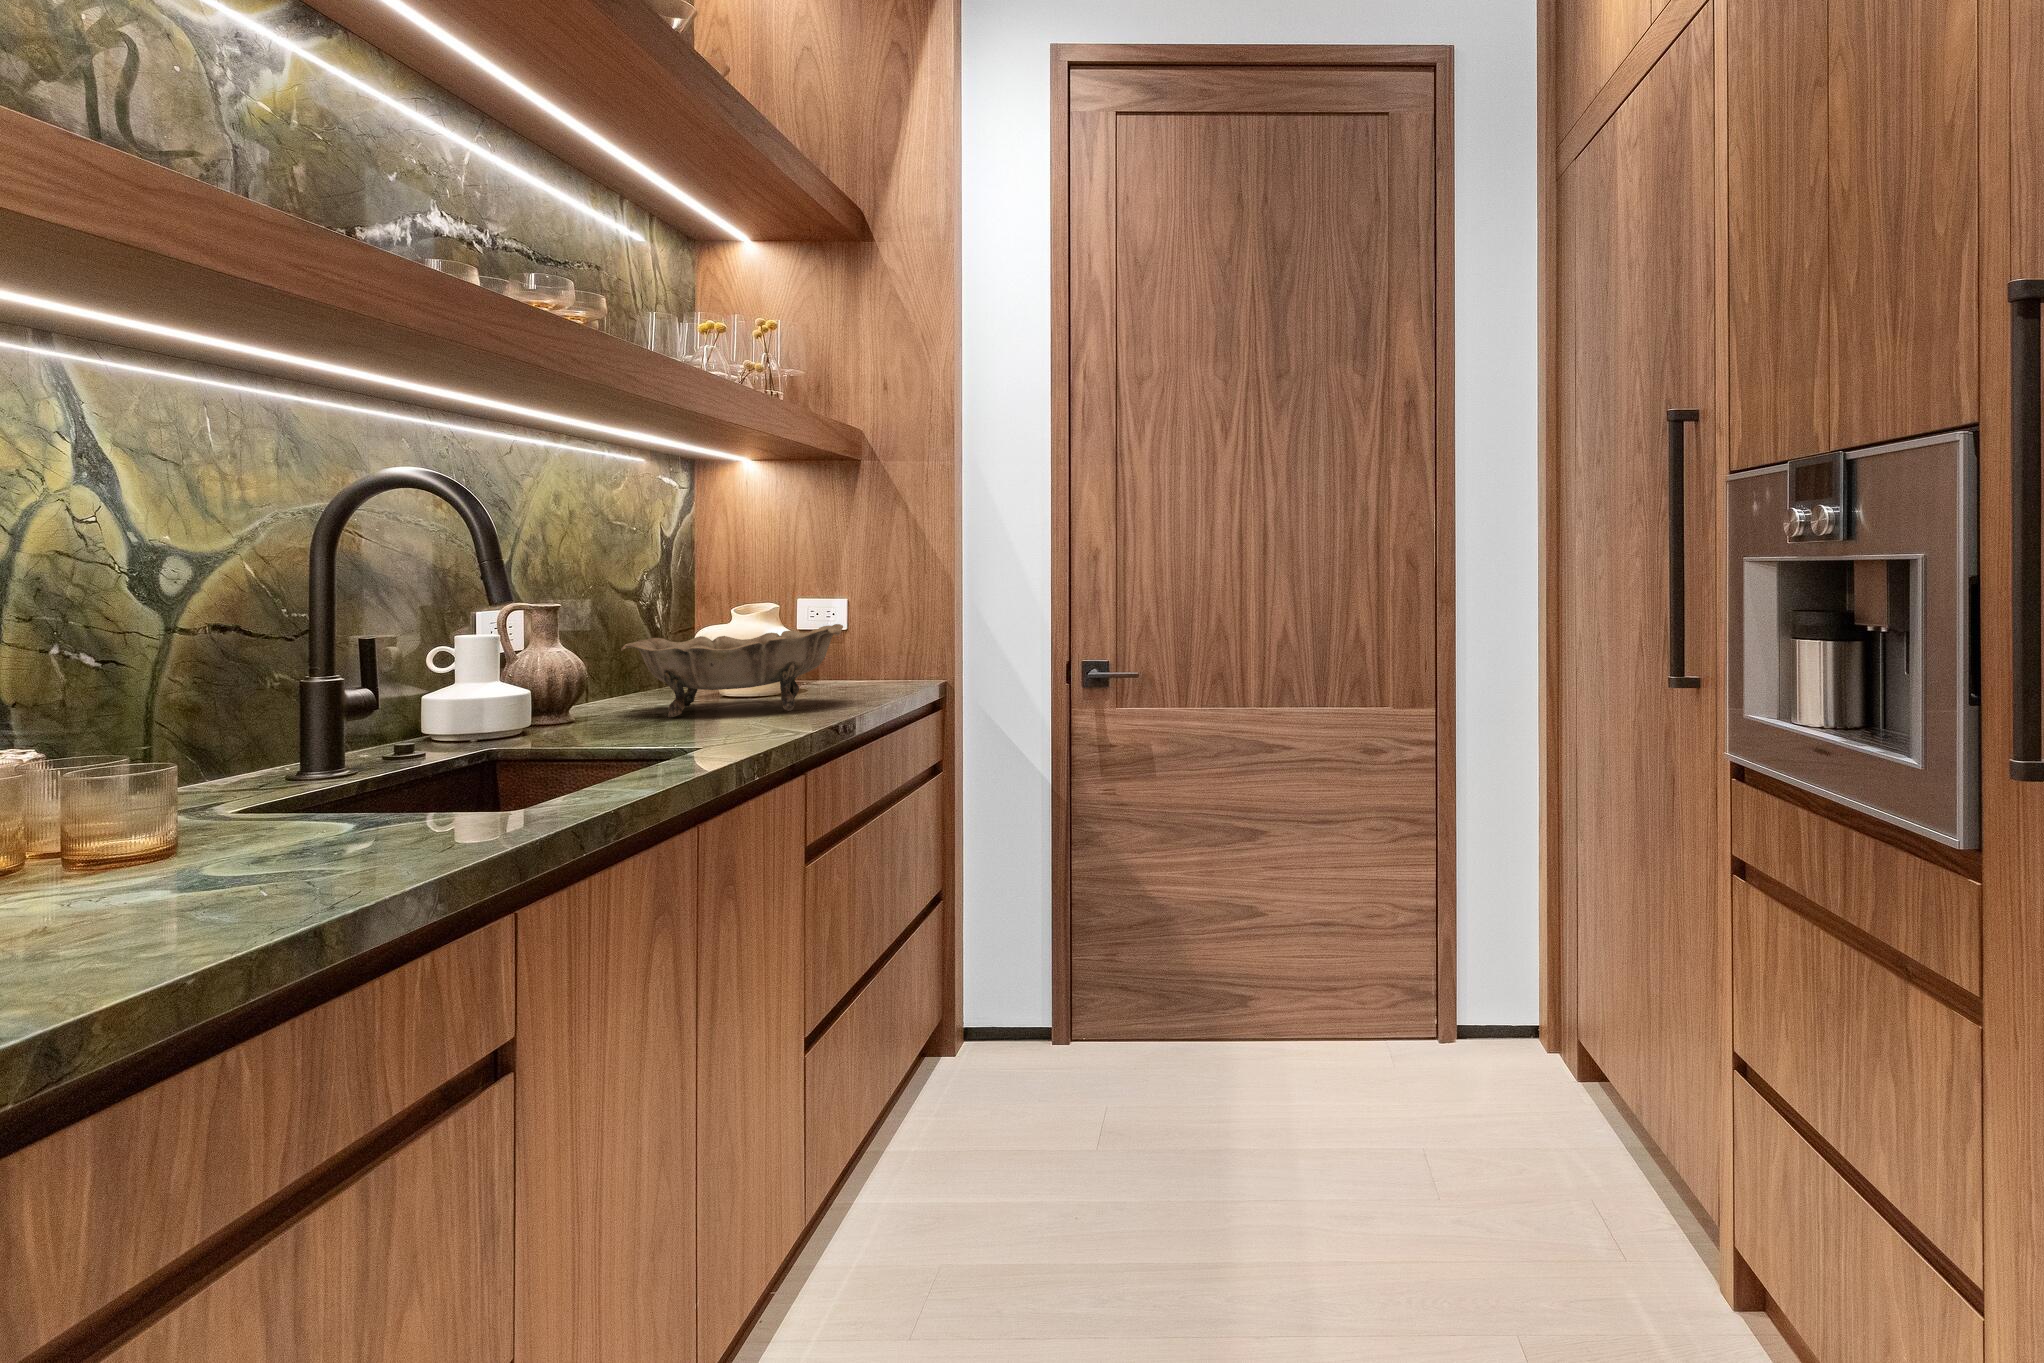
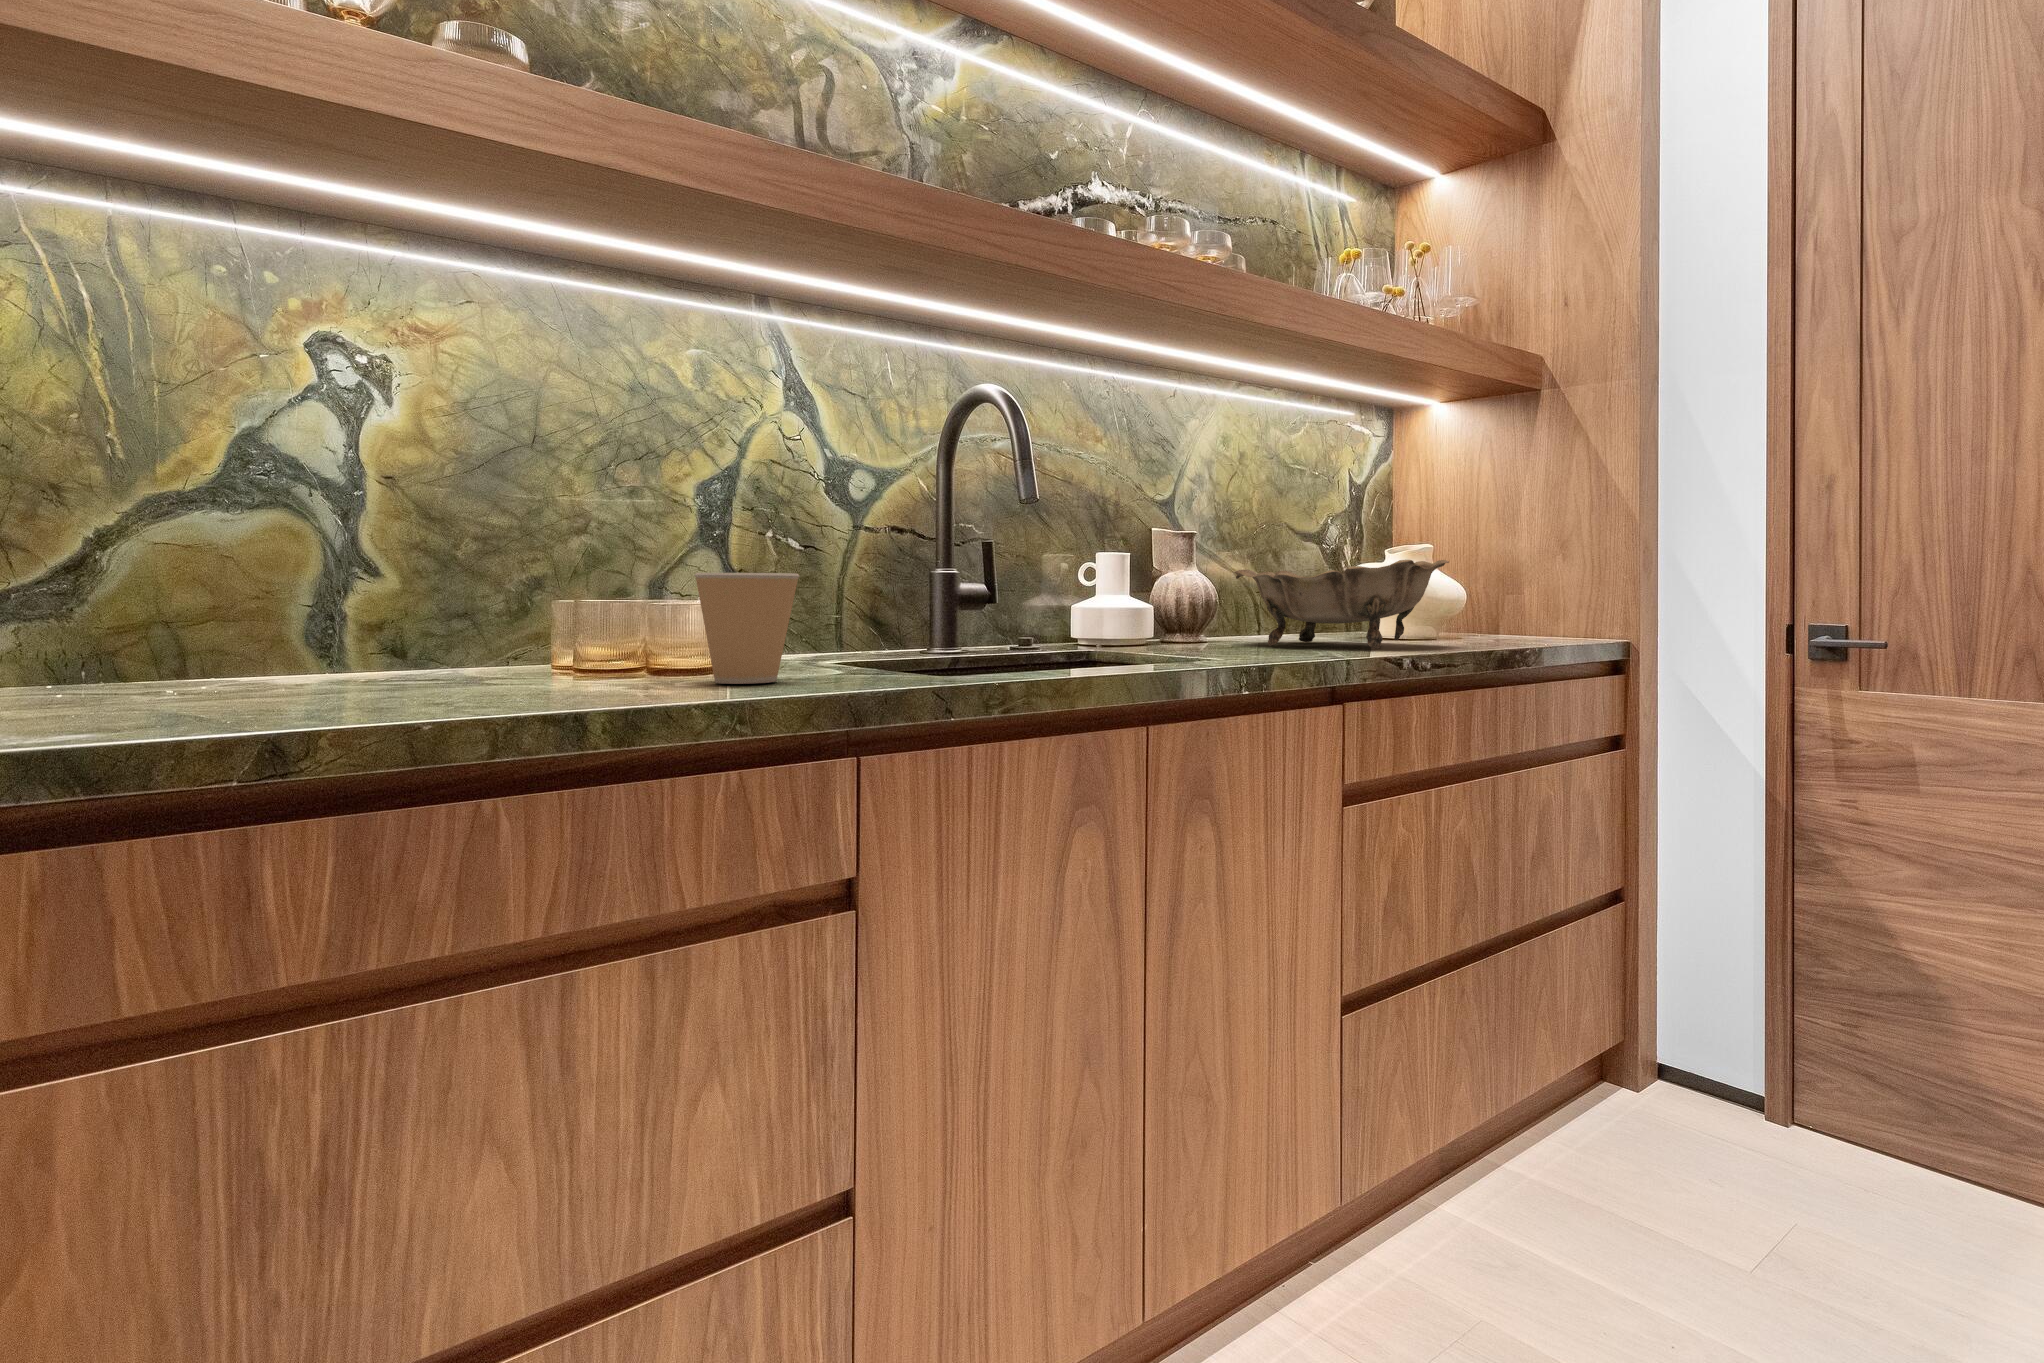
coffee cup: none [220,718,373,863] -> present [694,573,800,684]

